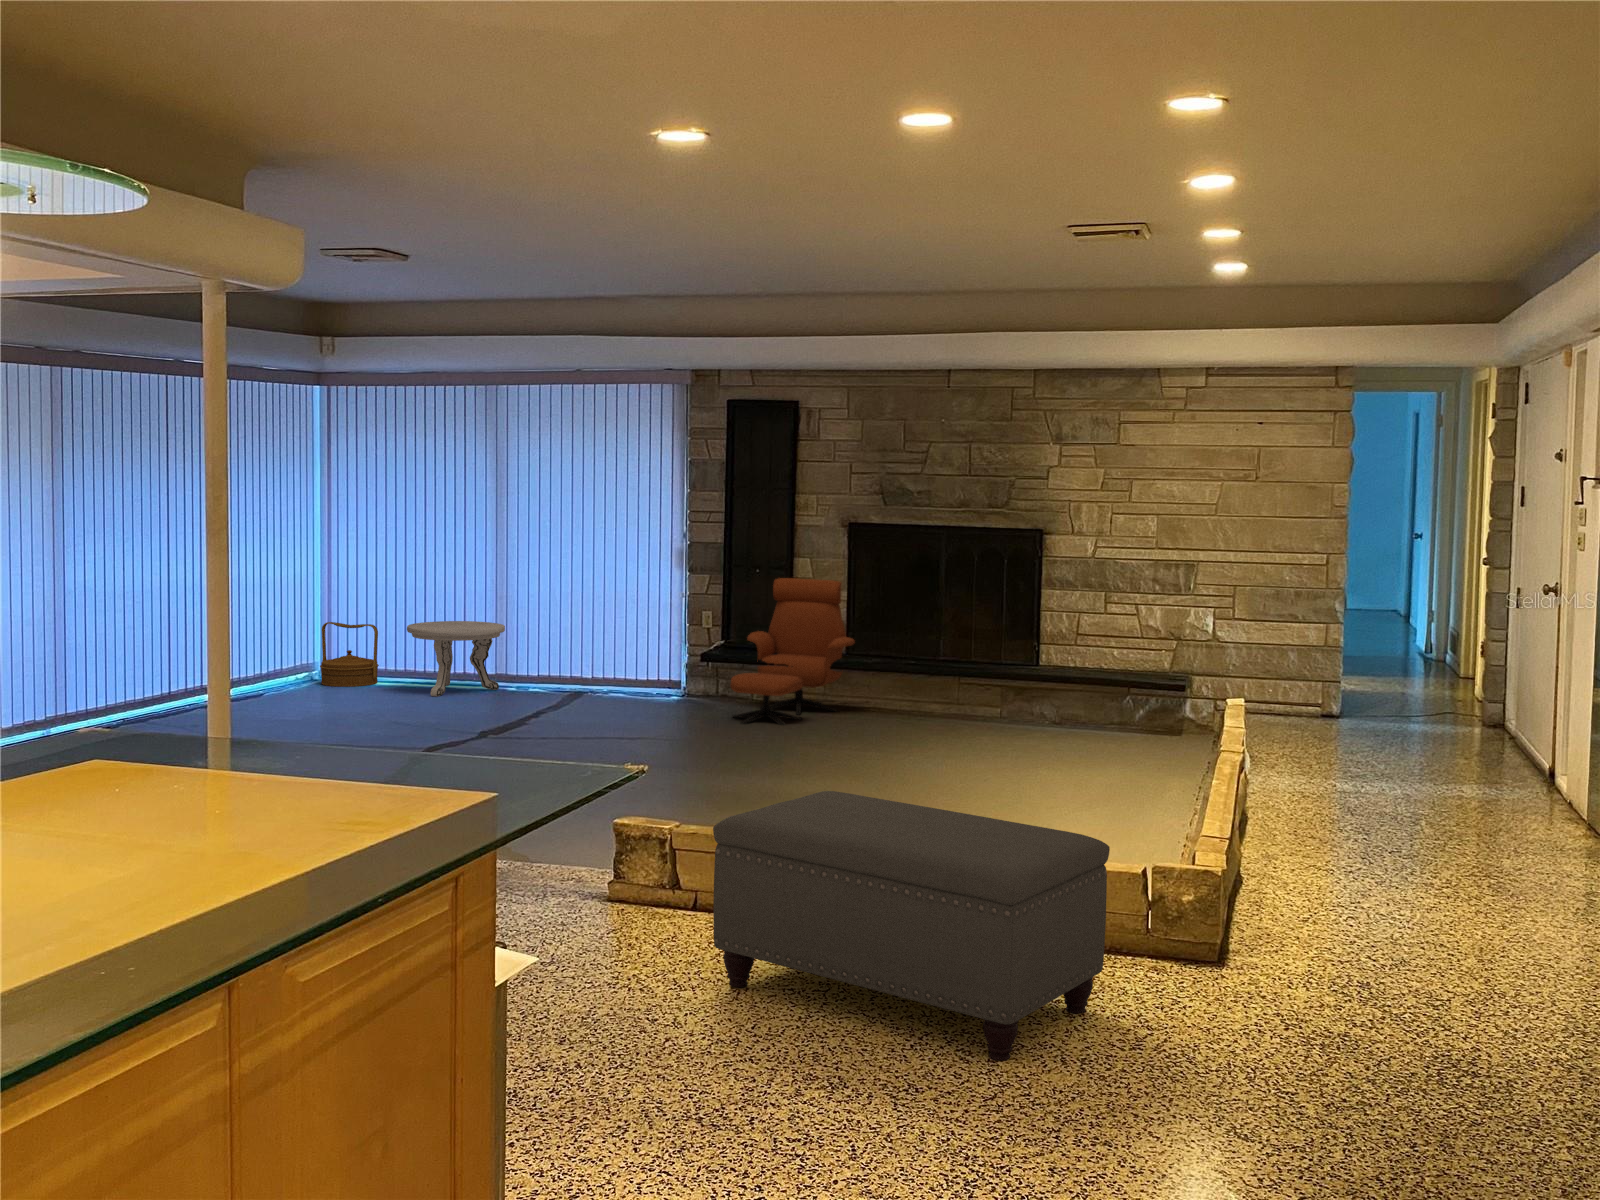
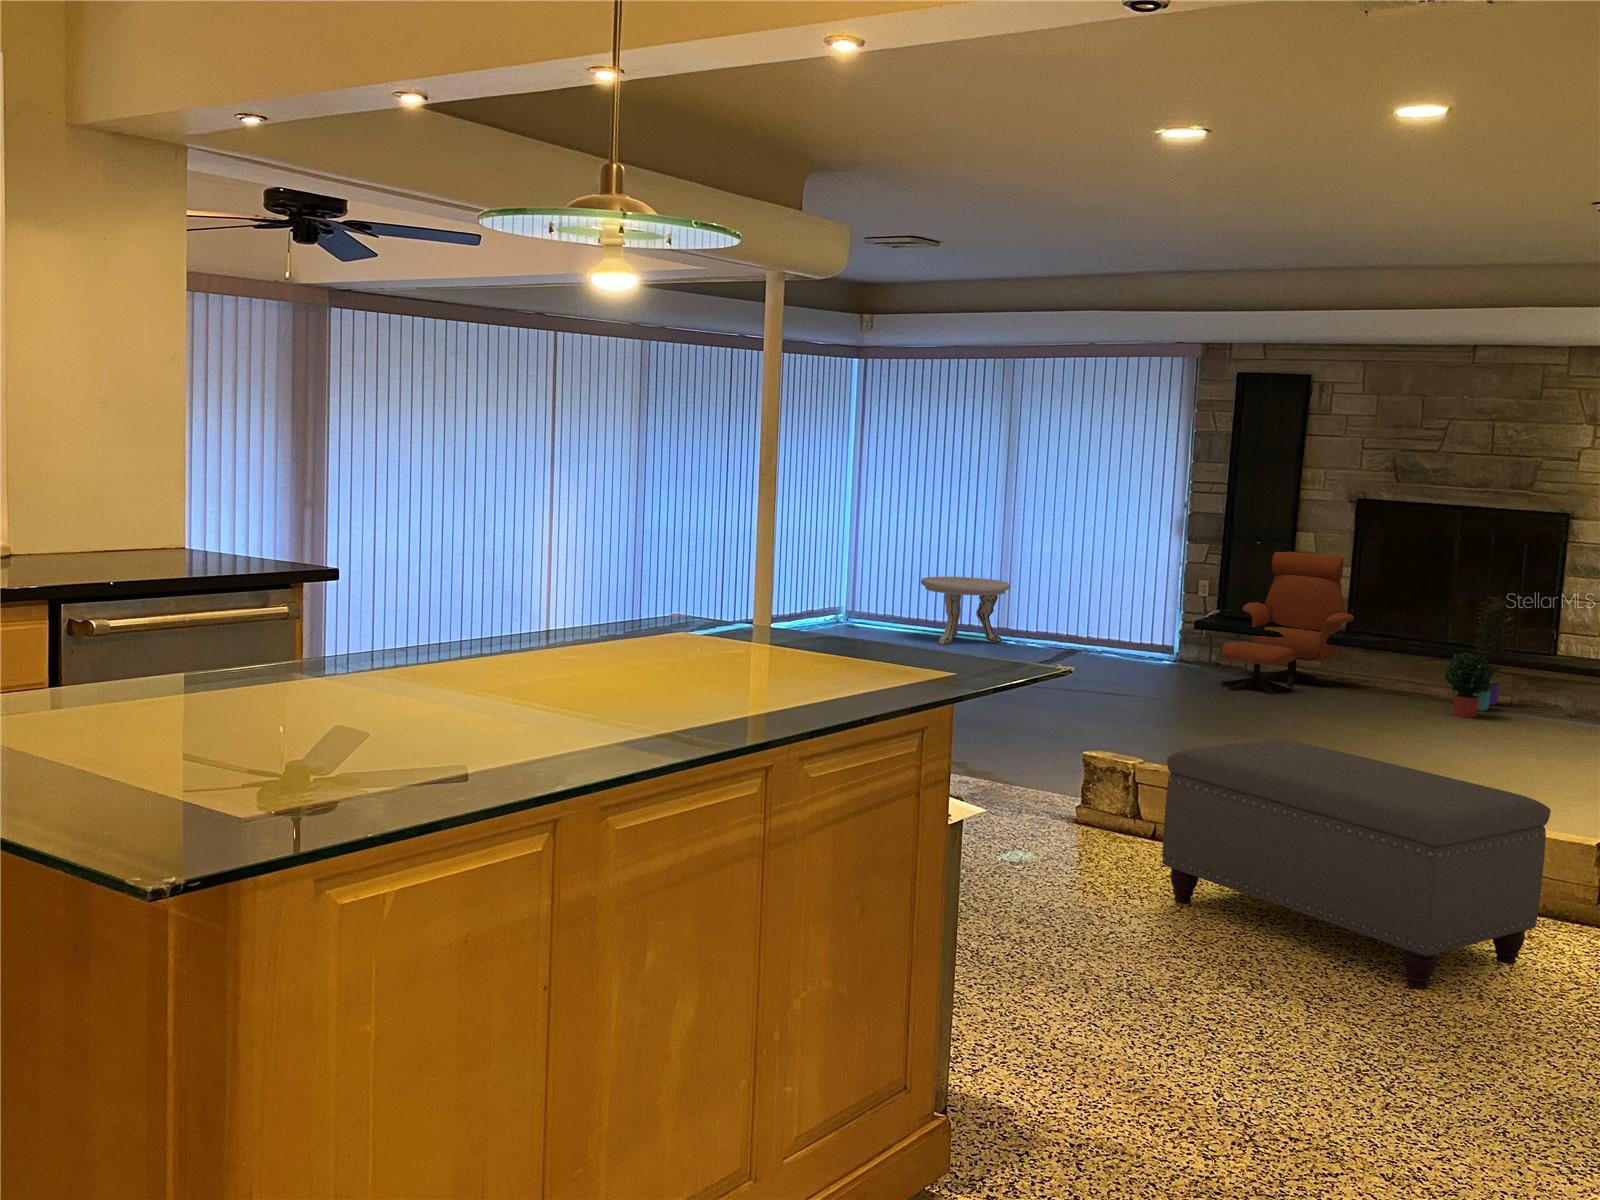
potted plant: none [946,610,1007,734] -> present [1445,596,1516,718]
woven basket: present [320,622,379,687] -> none [844,572,896,632]

